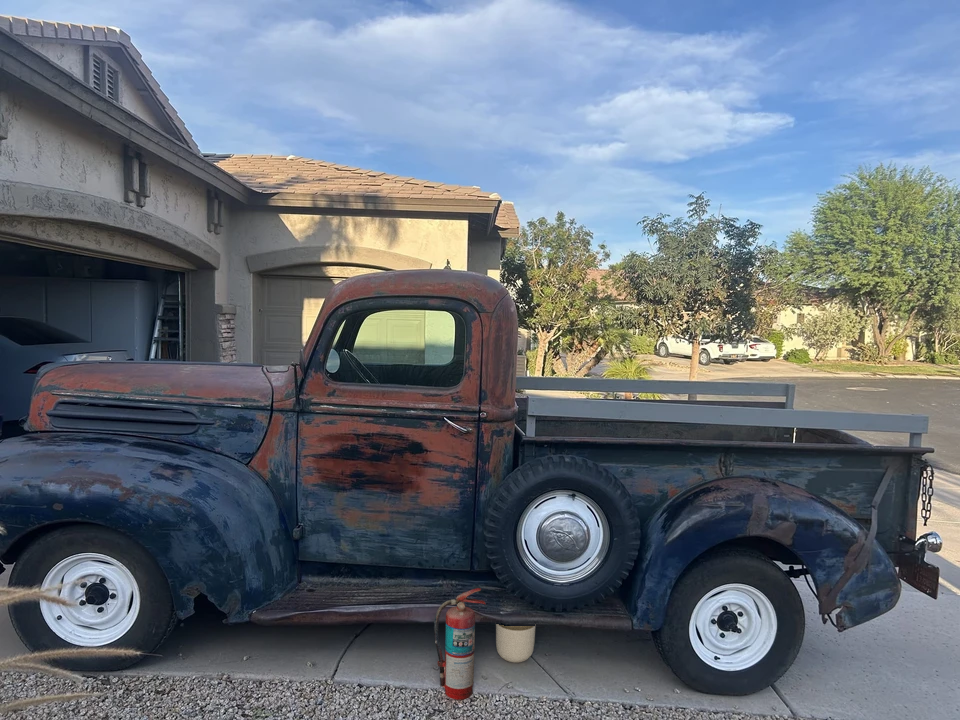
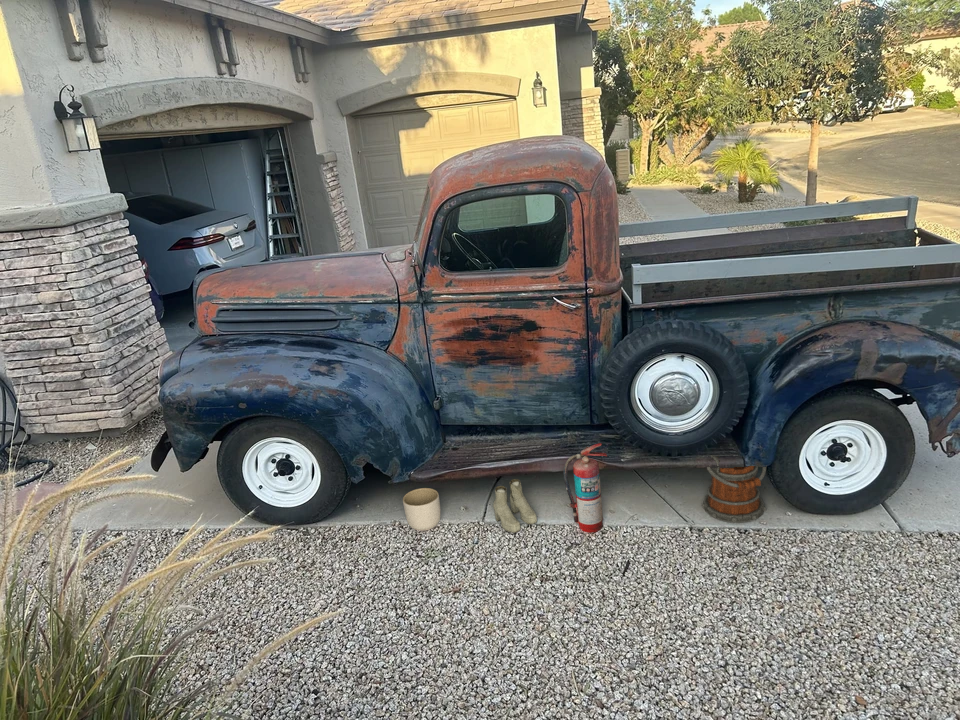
bucket: none [584,608,655,697] -> present [702,455,766,523]
planter: present [496,624,535,663] -> present [403,488,441,531]
boots: none [346,629,396,695] -> present [493,479,537,533]

